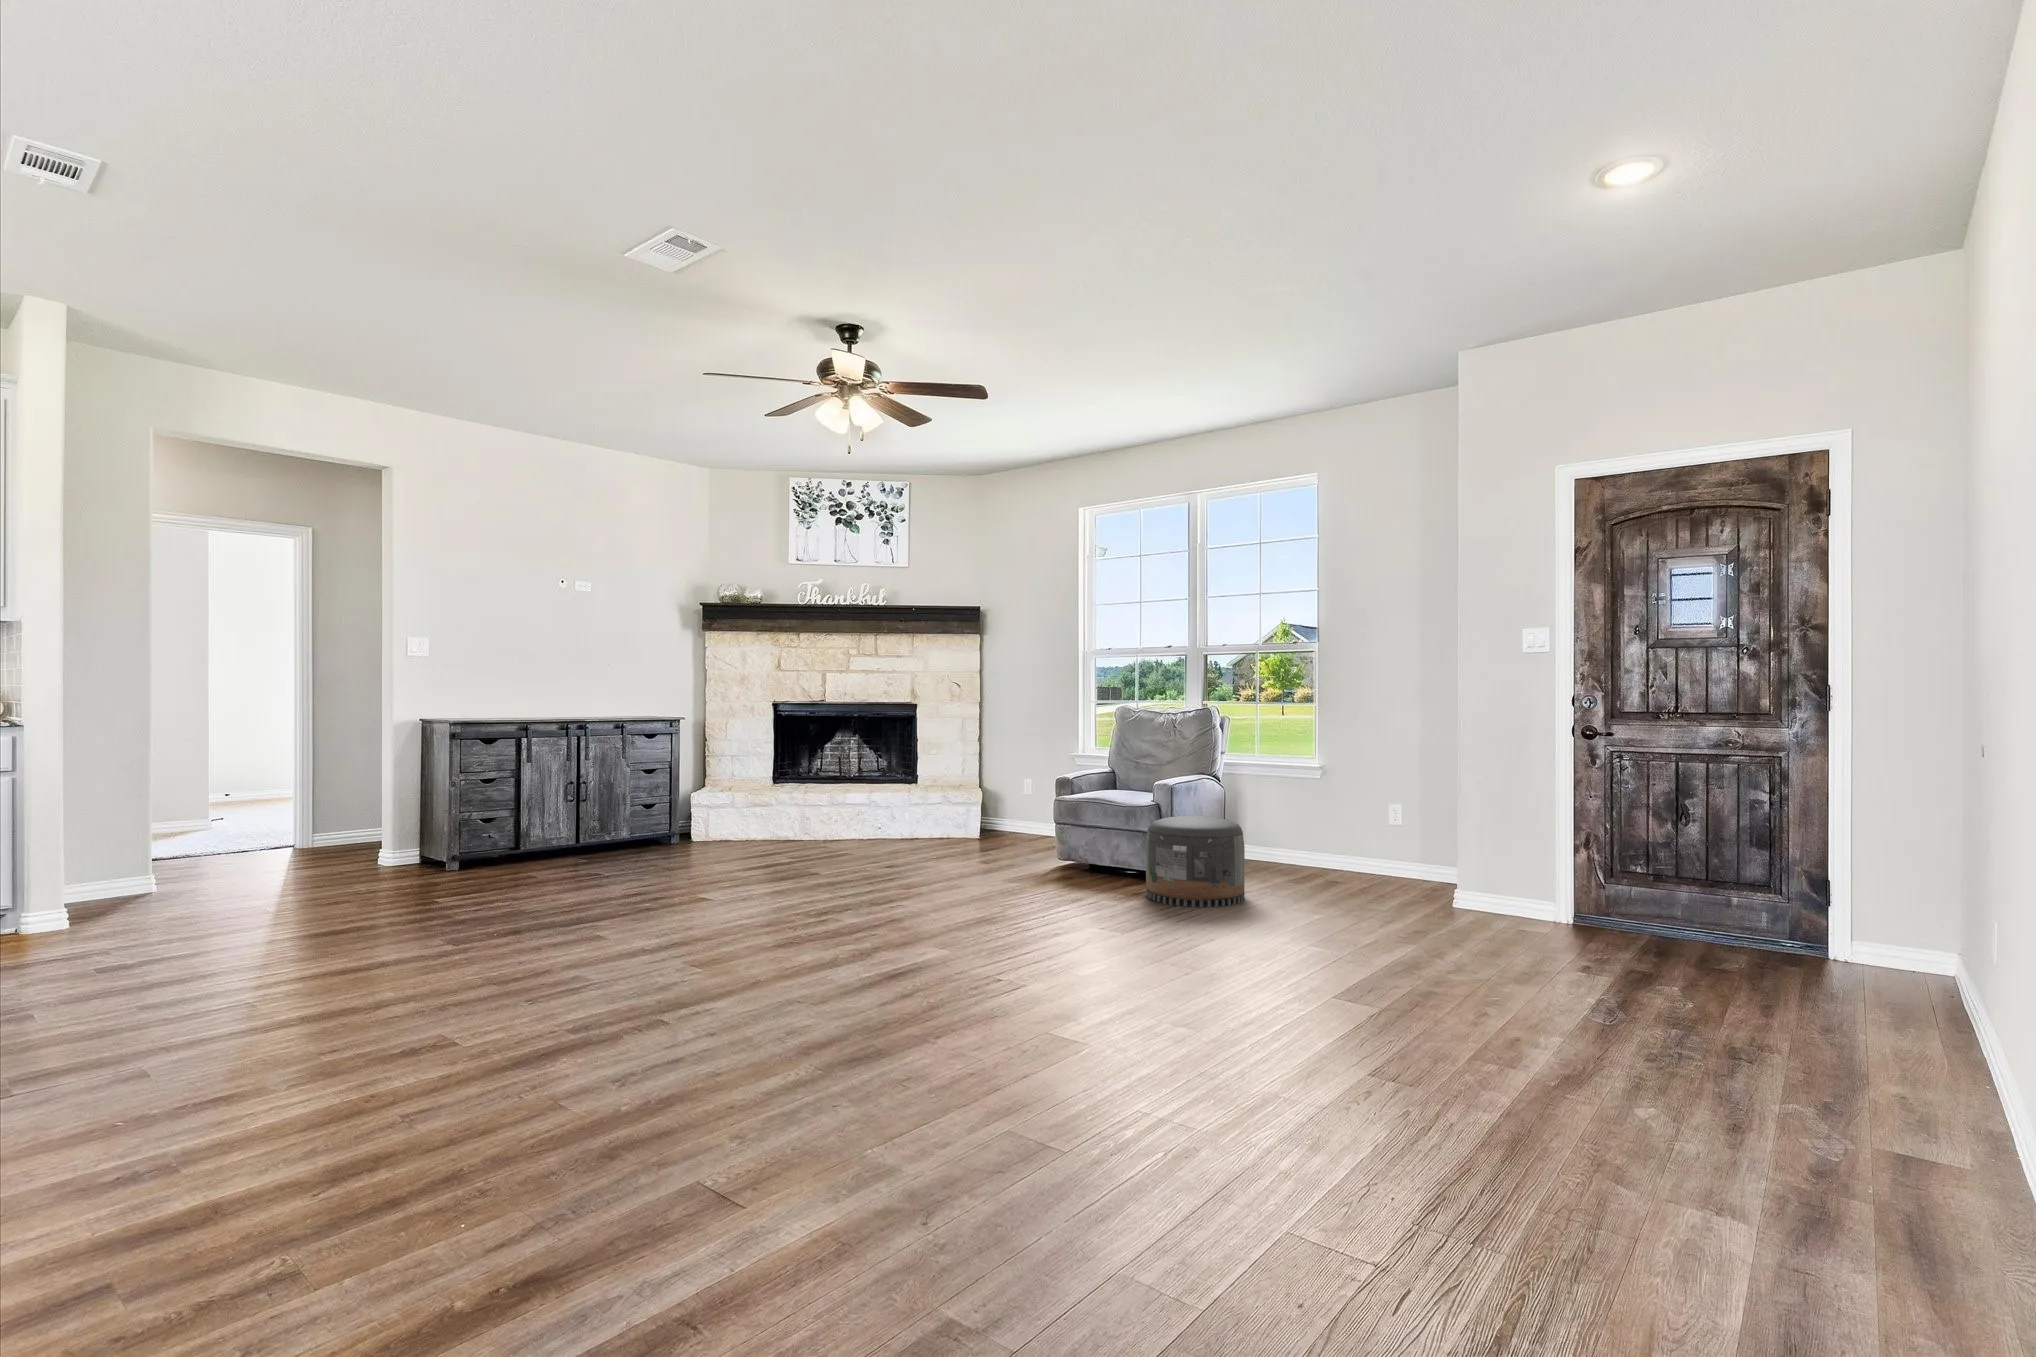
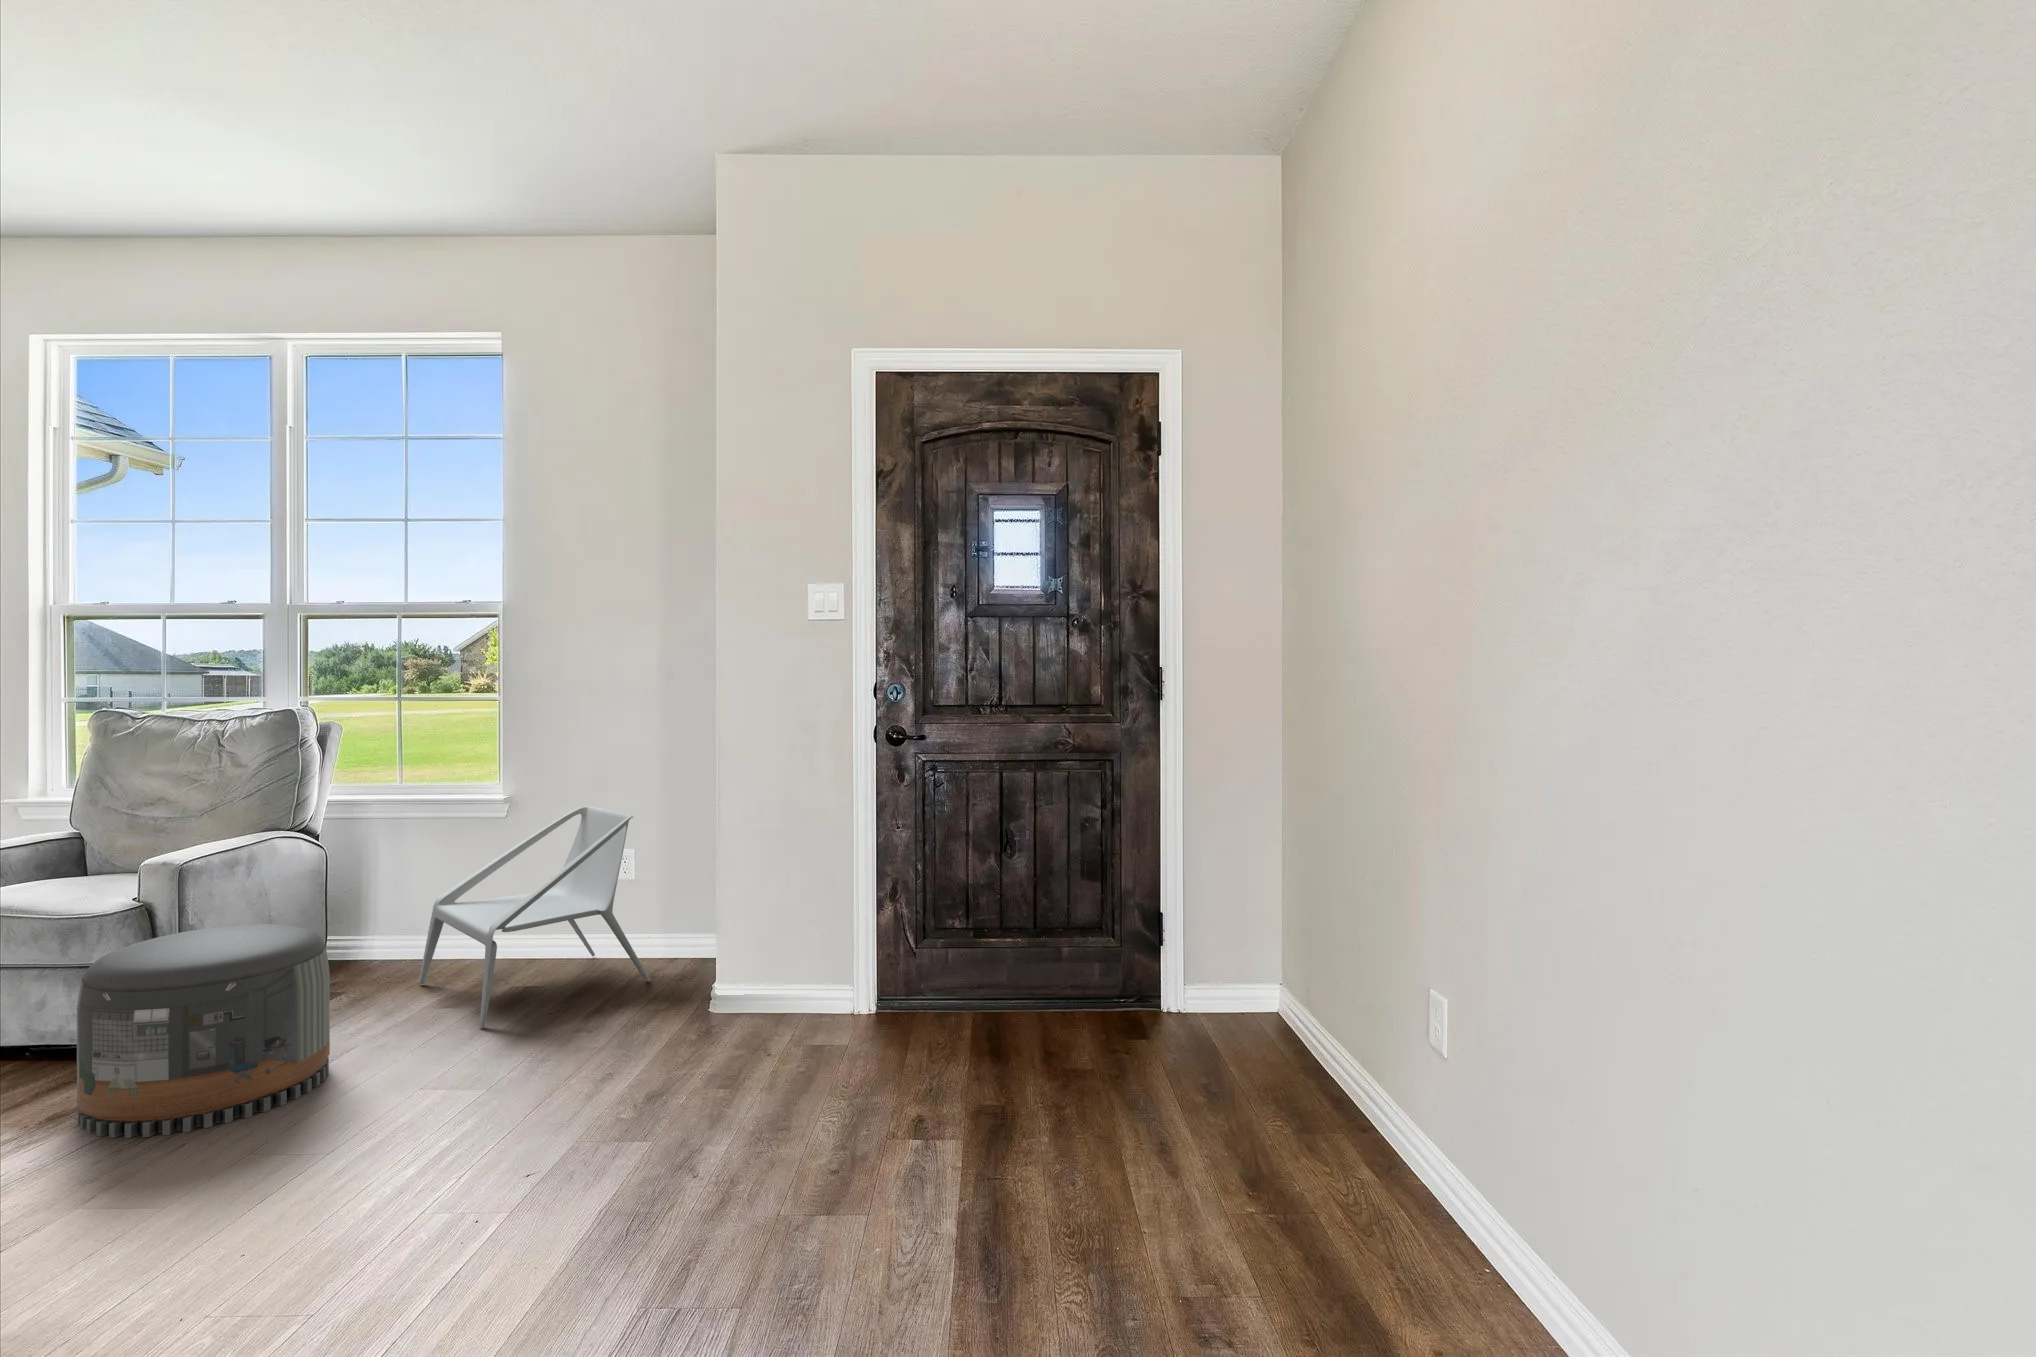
armchair: none [1273,775,1413,895] -> present [419,806,650,1029]

